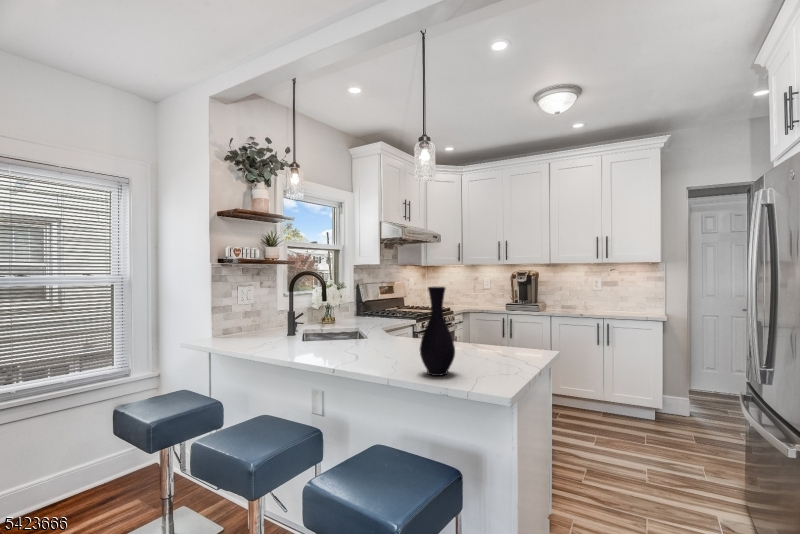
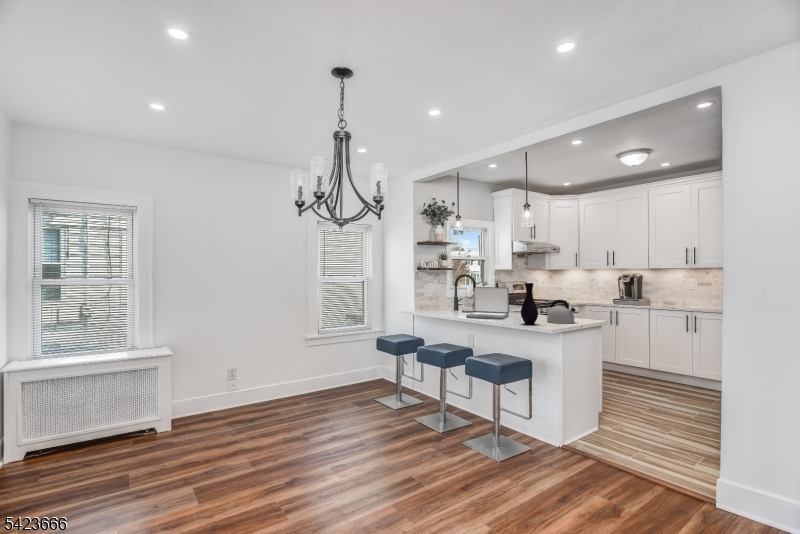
laptop: none [305,294,386,359] -> present [466,287,509,319]
kettle: none [463,318,518,367] -> present [547,300,575,324]

